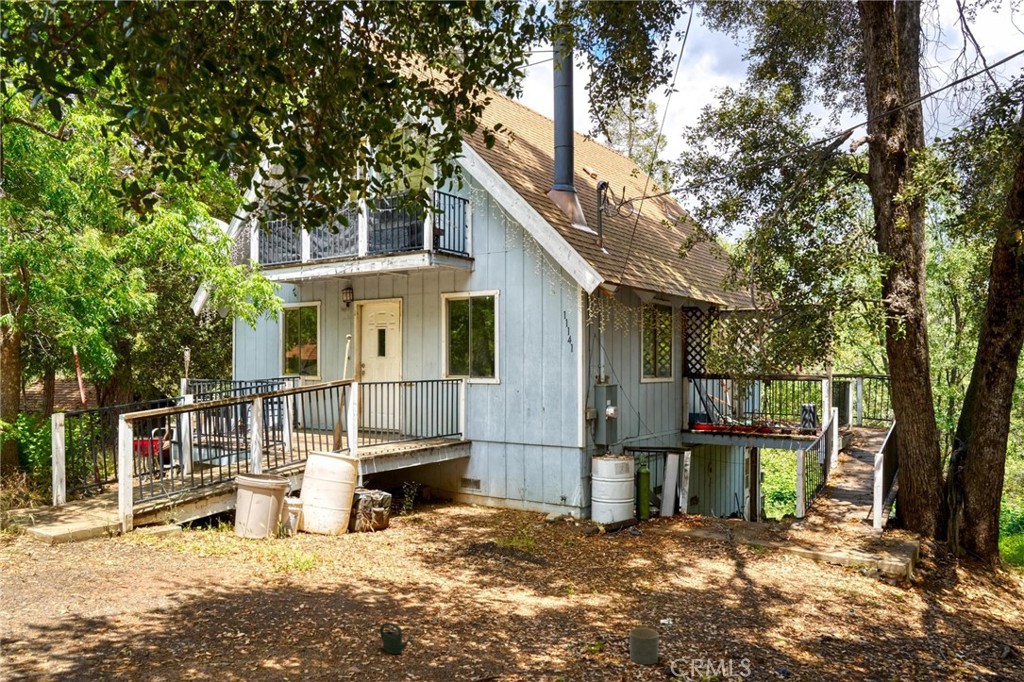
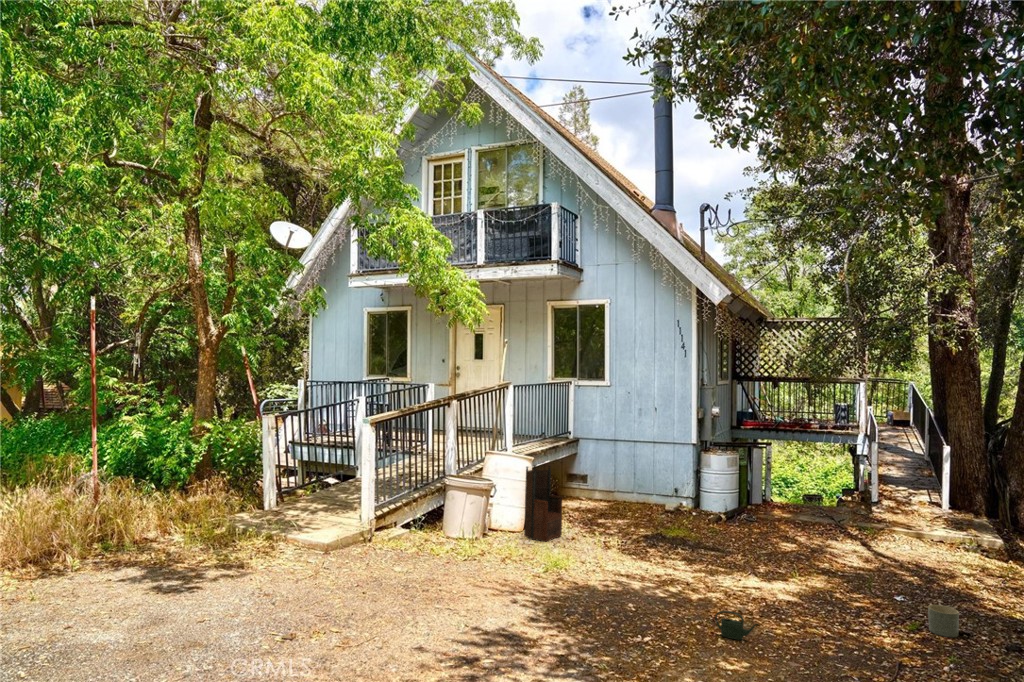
armchair: none [352,469,394,550] -> present [524,465,563,542]

